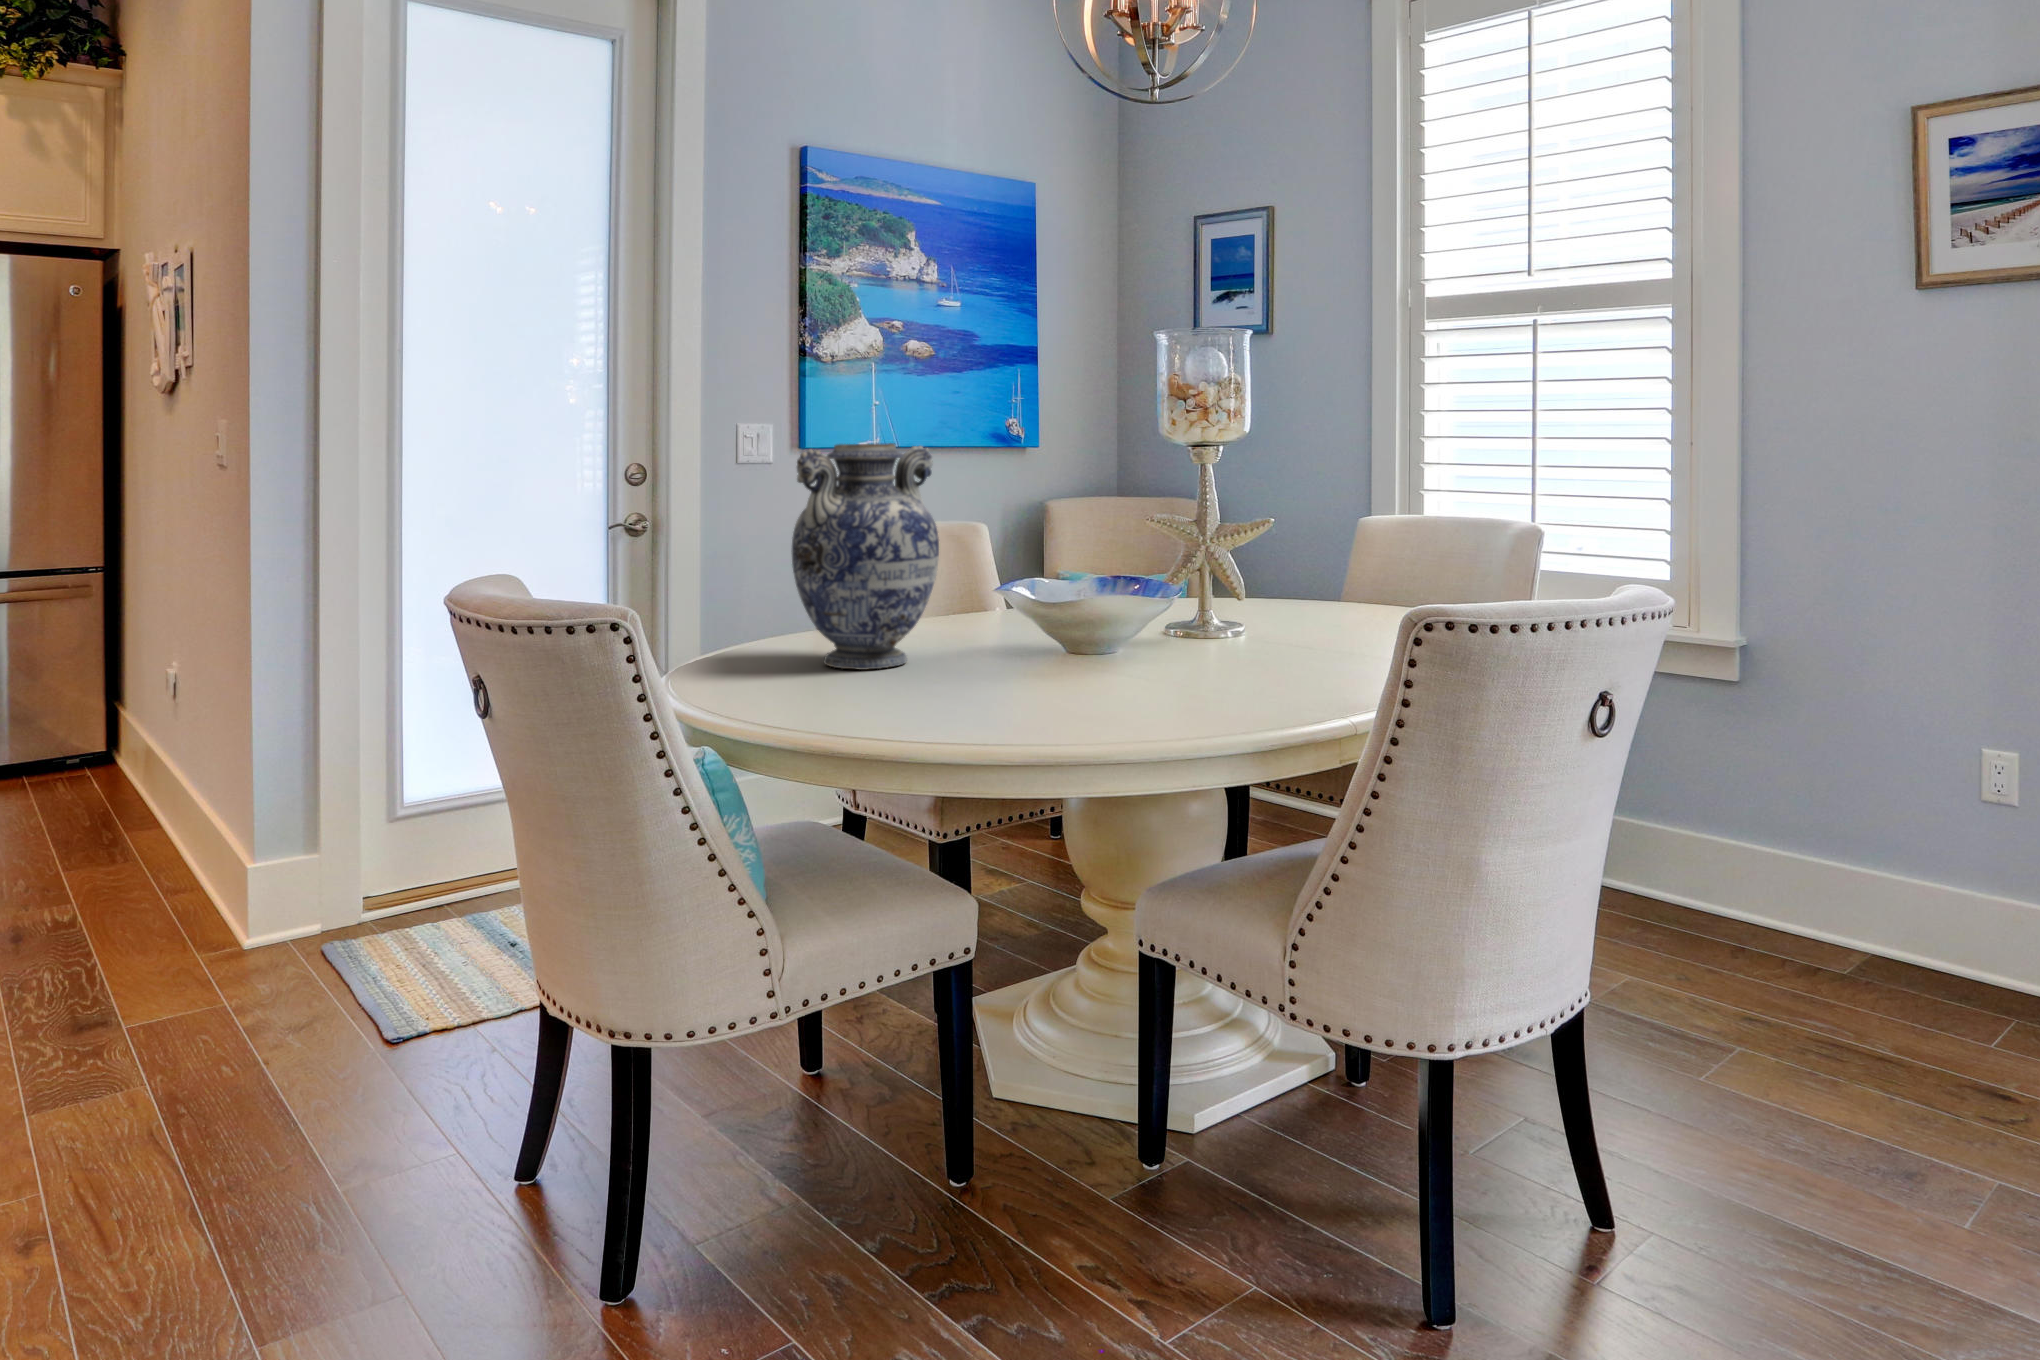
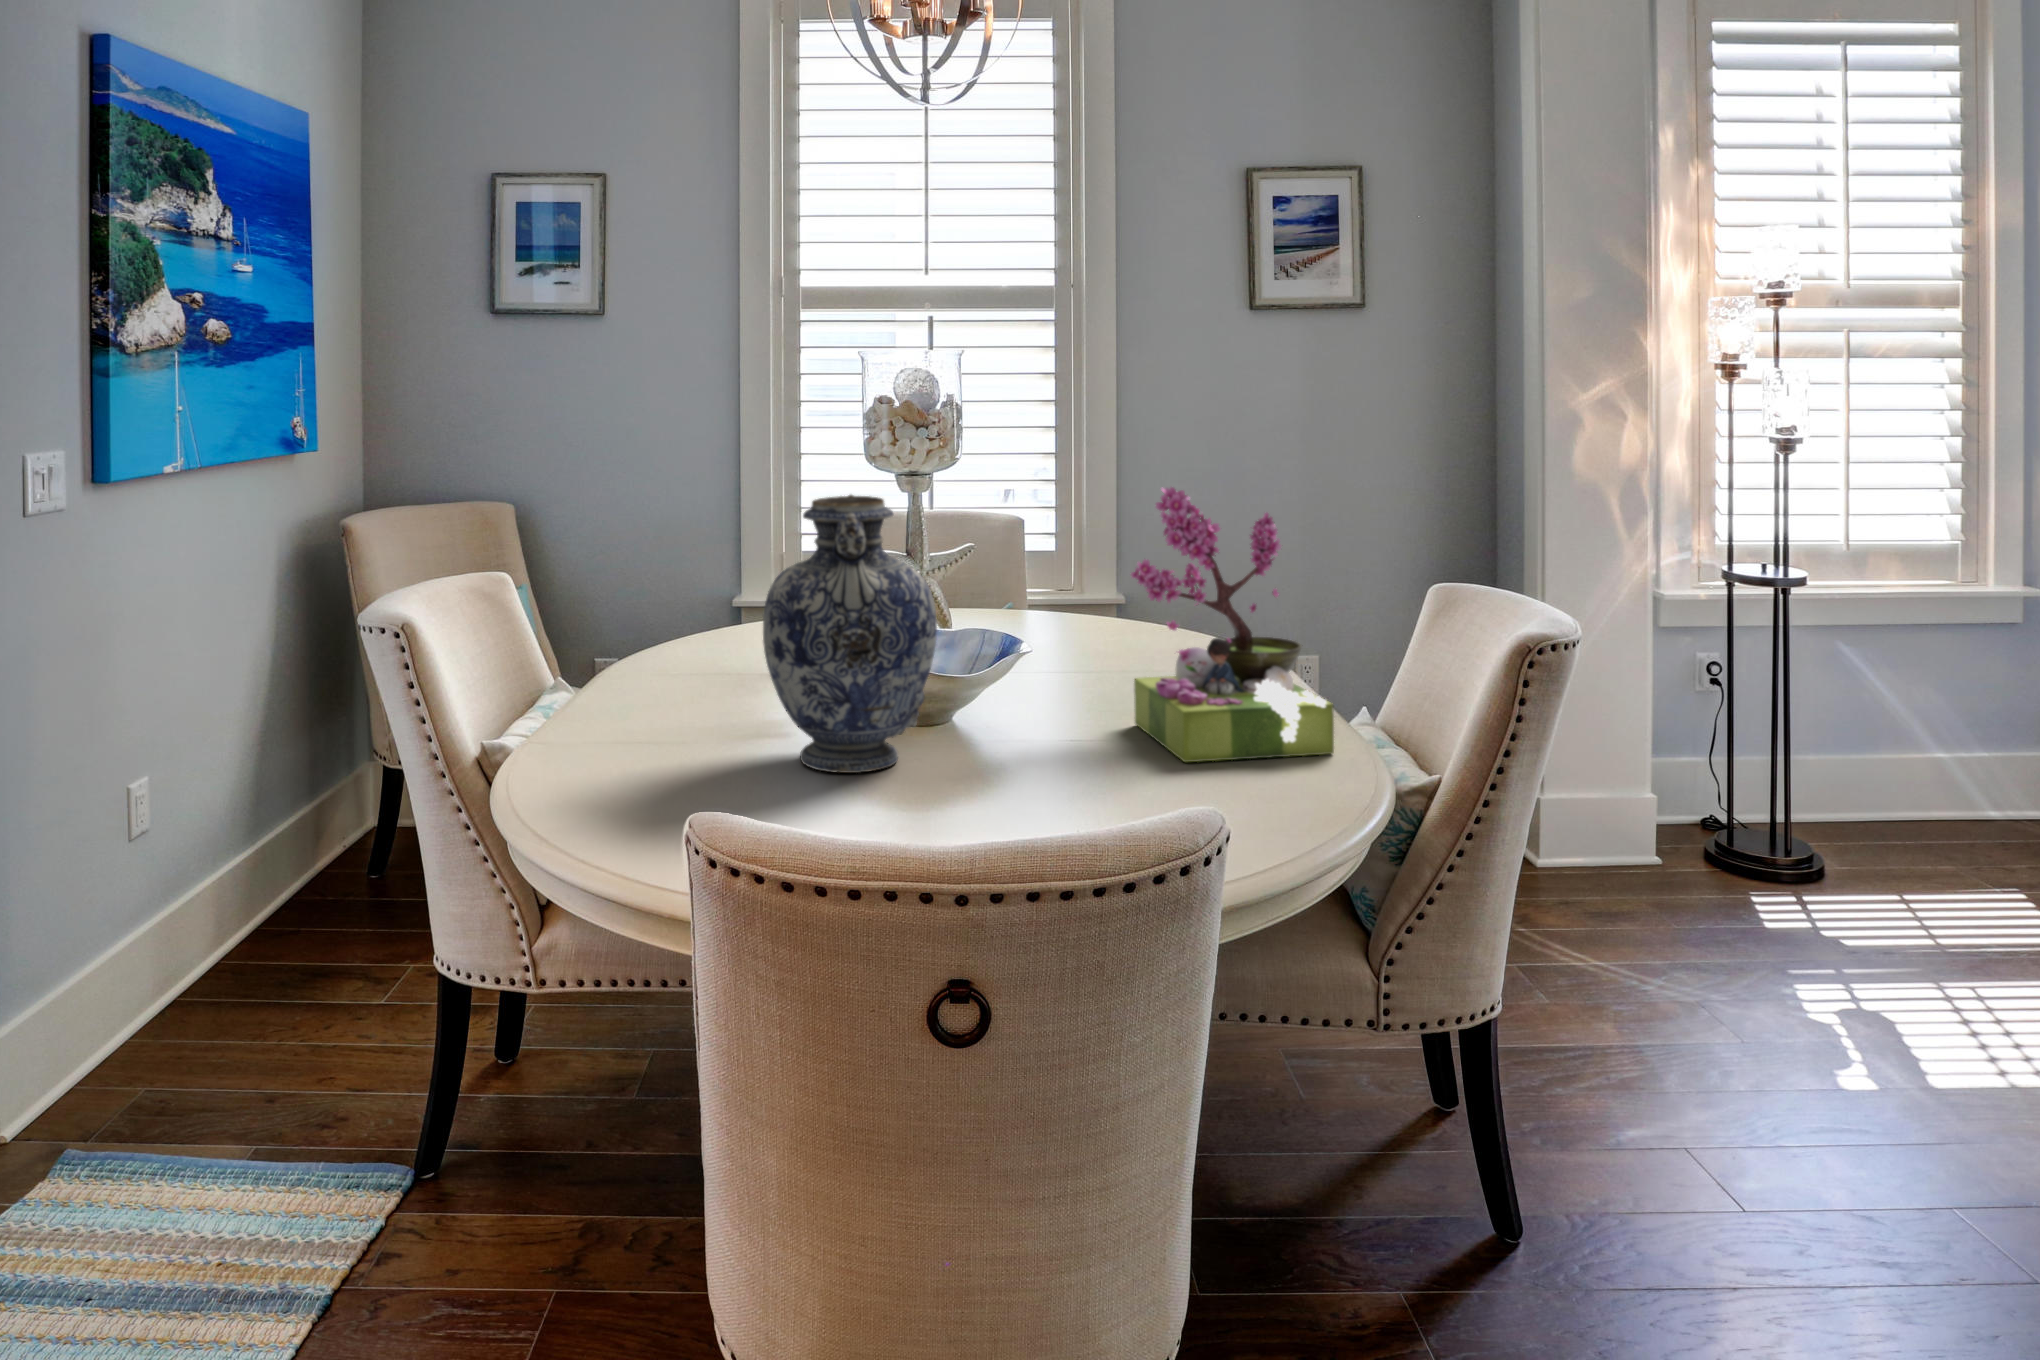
flower arrangement: none [1035,442,1248,722] -> present [1131,487,1334,762]

